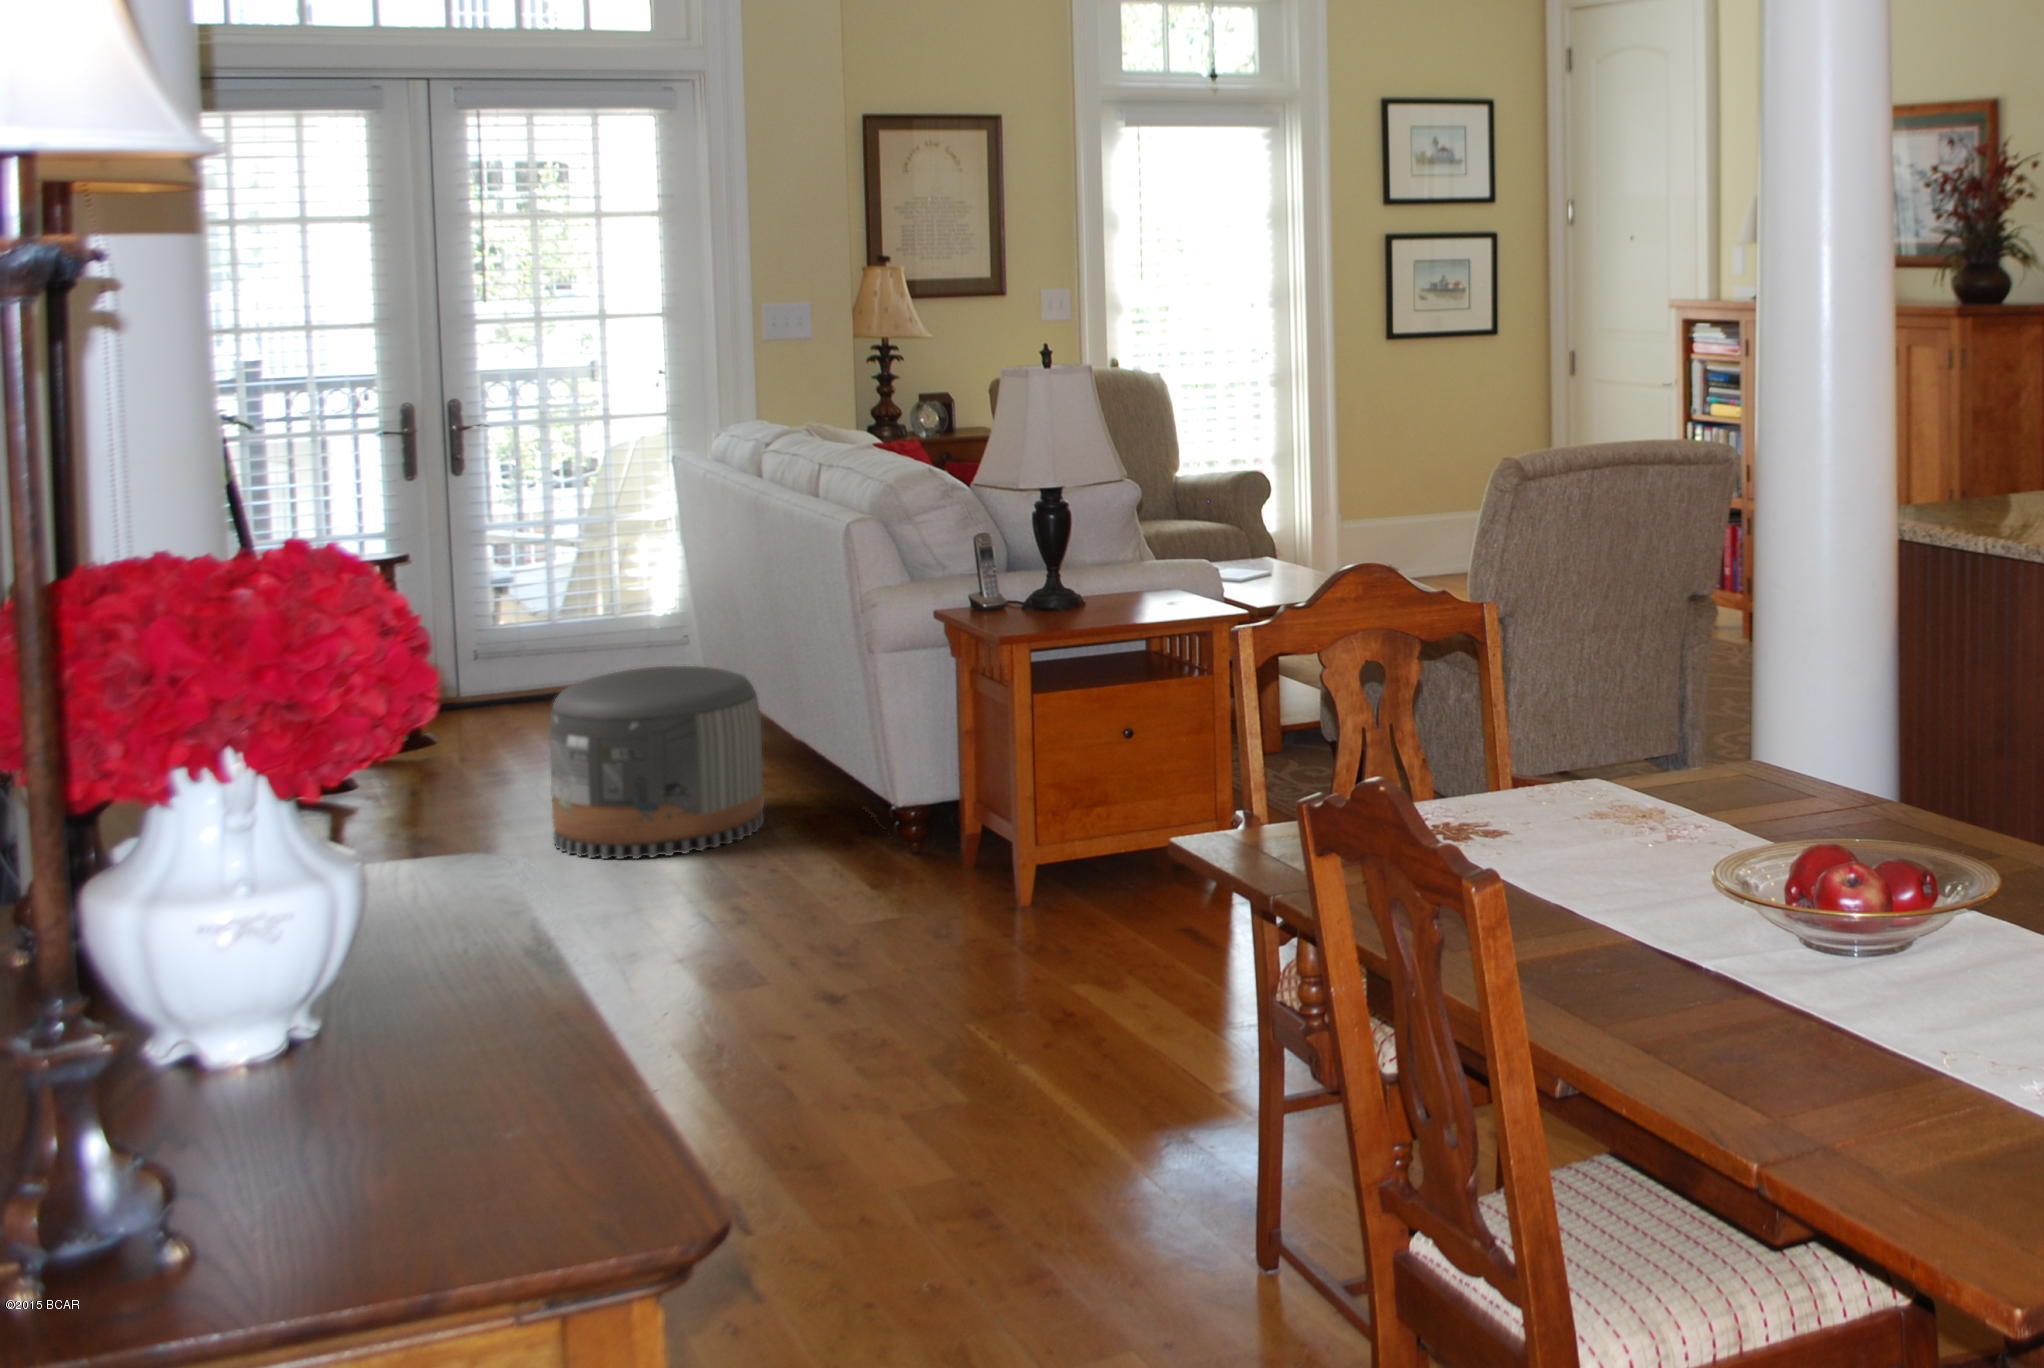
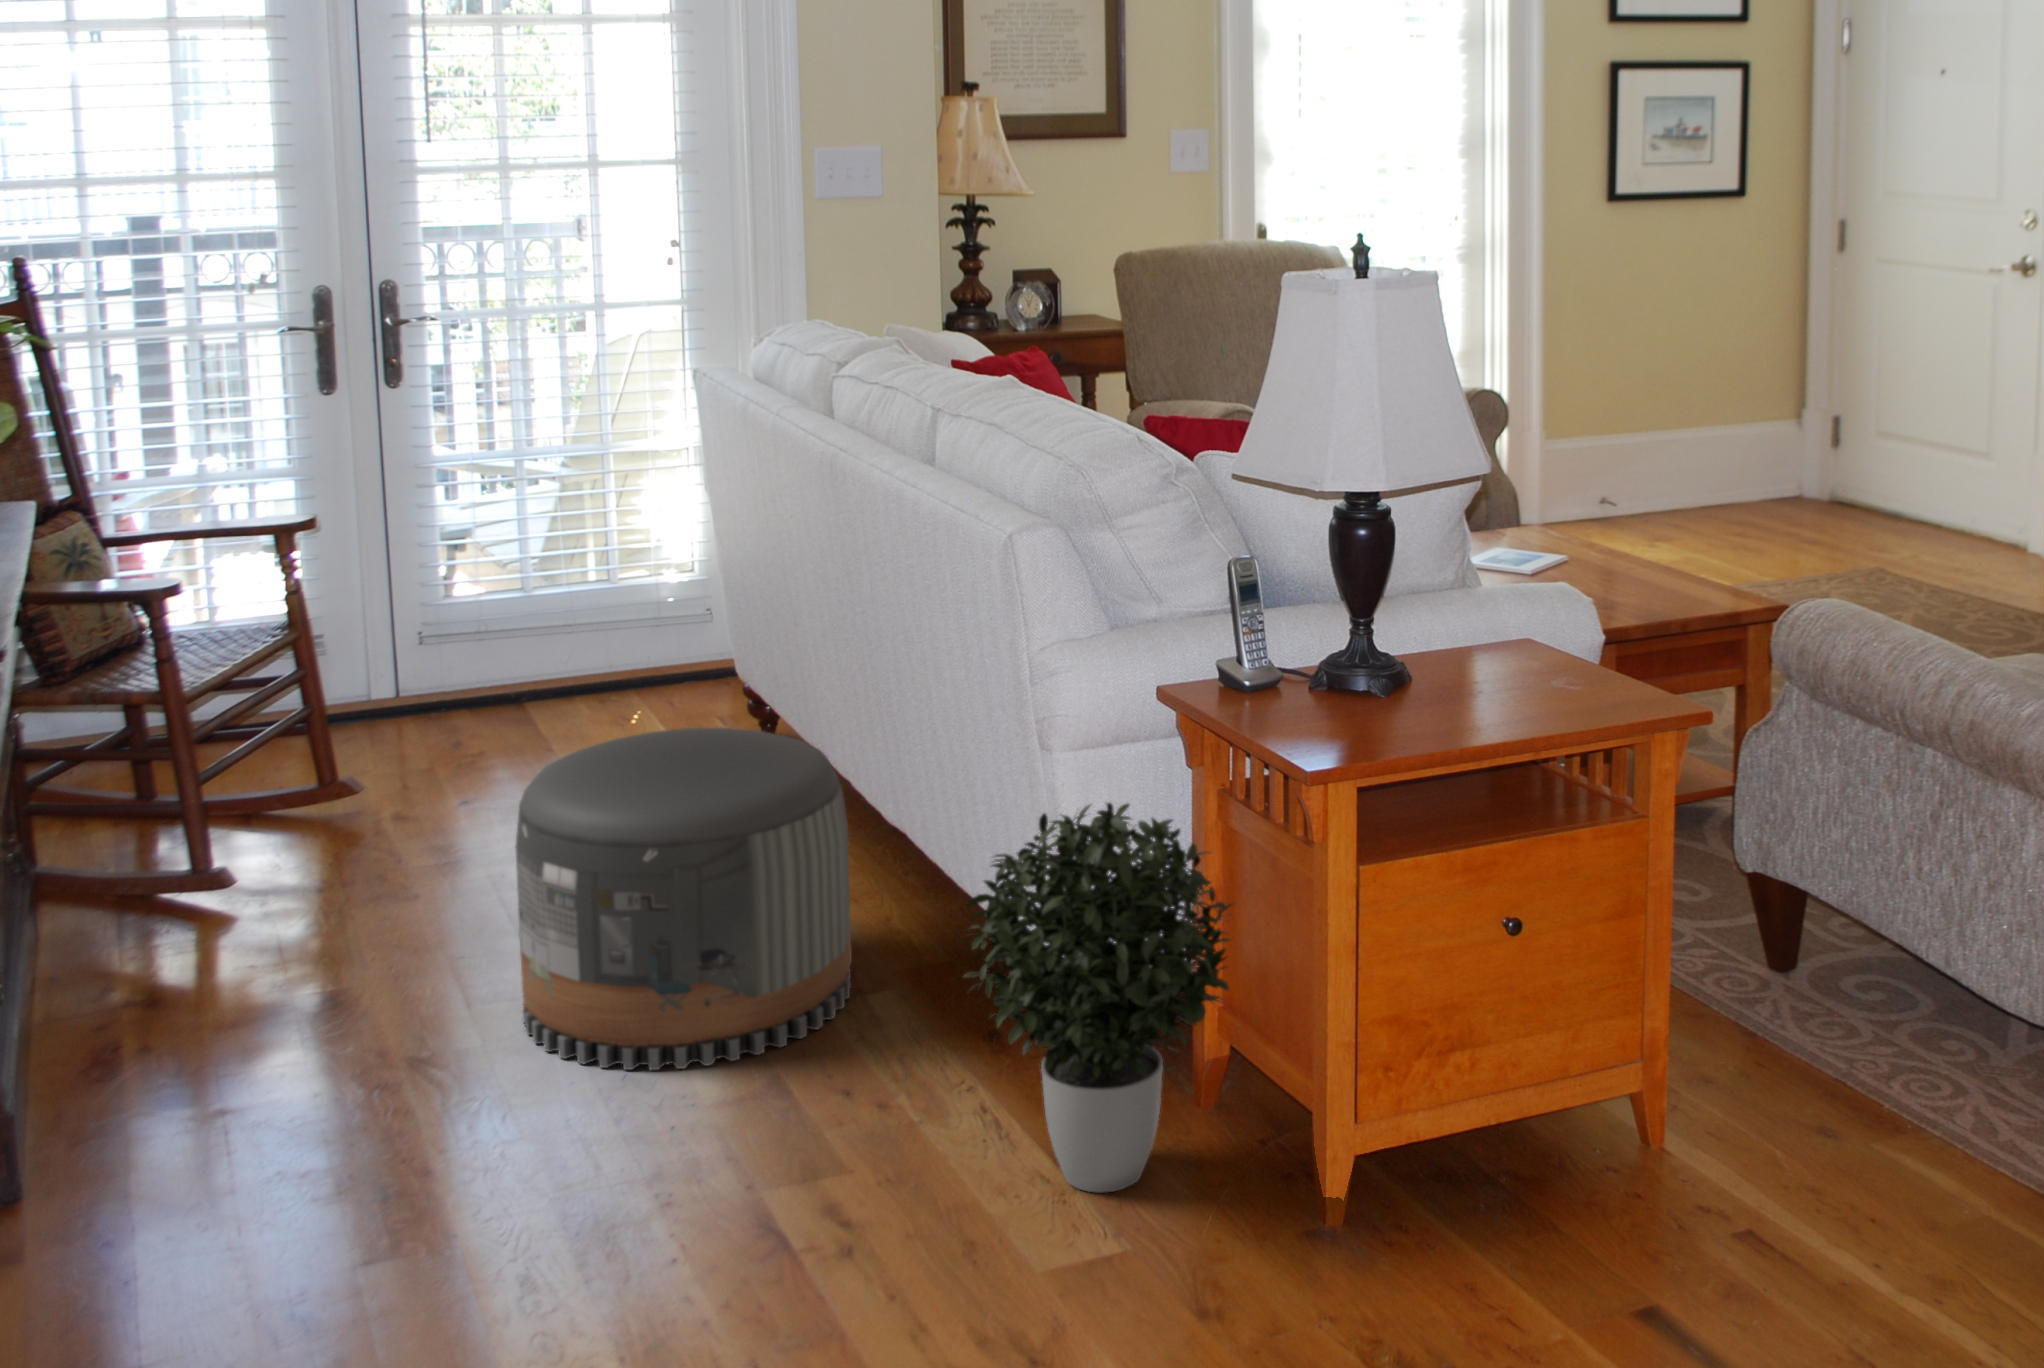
potted plant: none [813,669,973,892] -> present [964,802,1233,1193]

